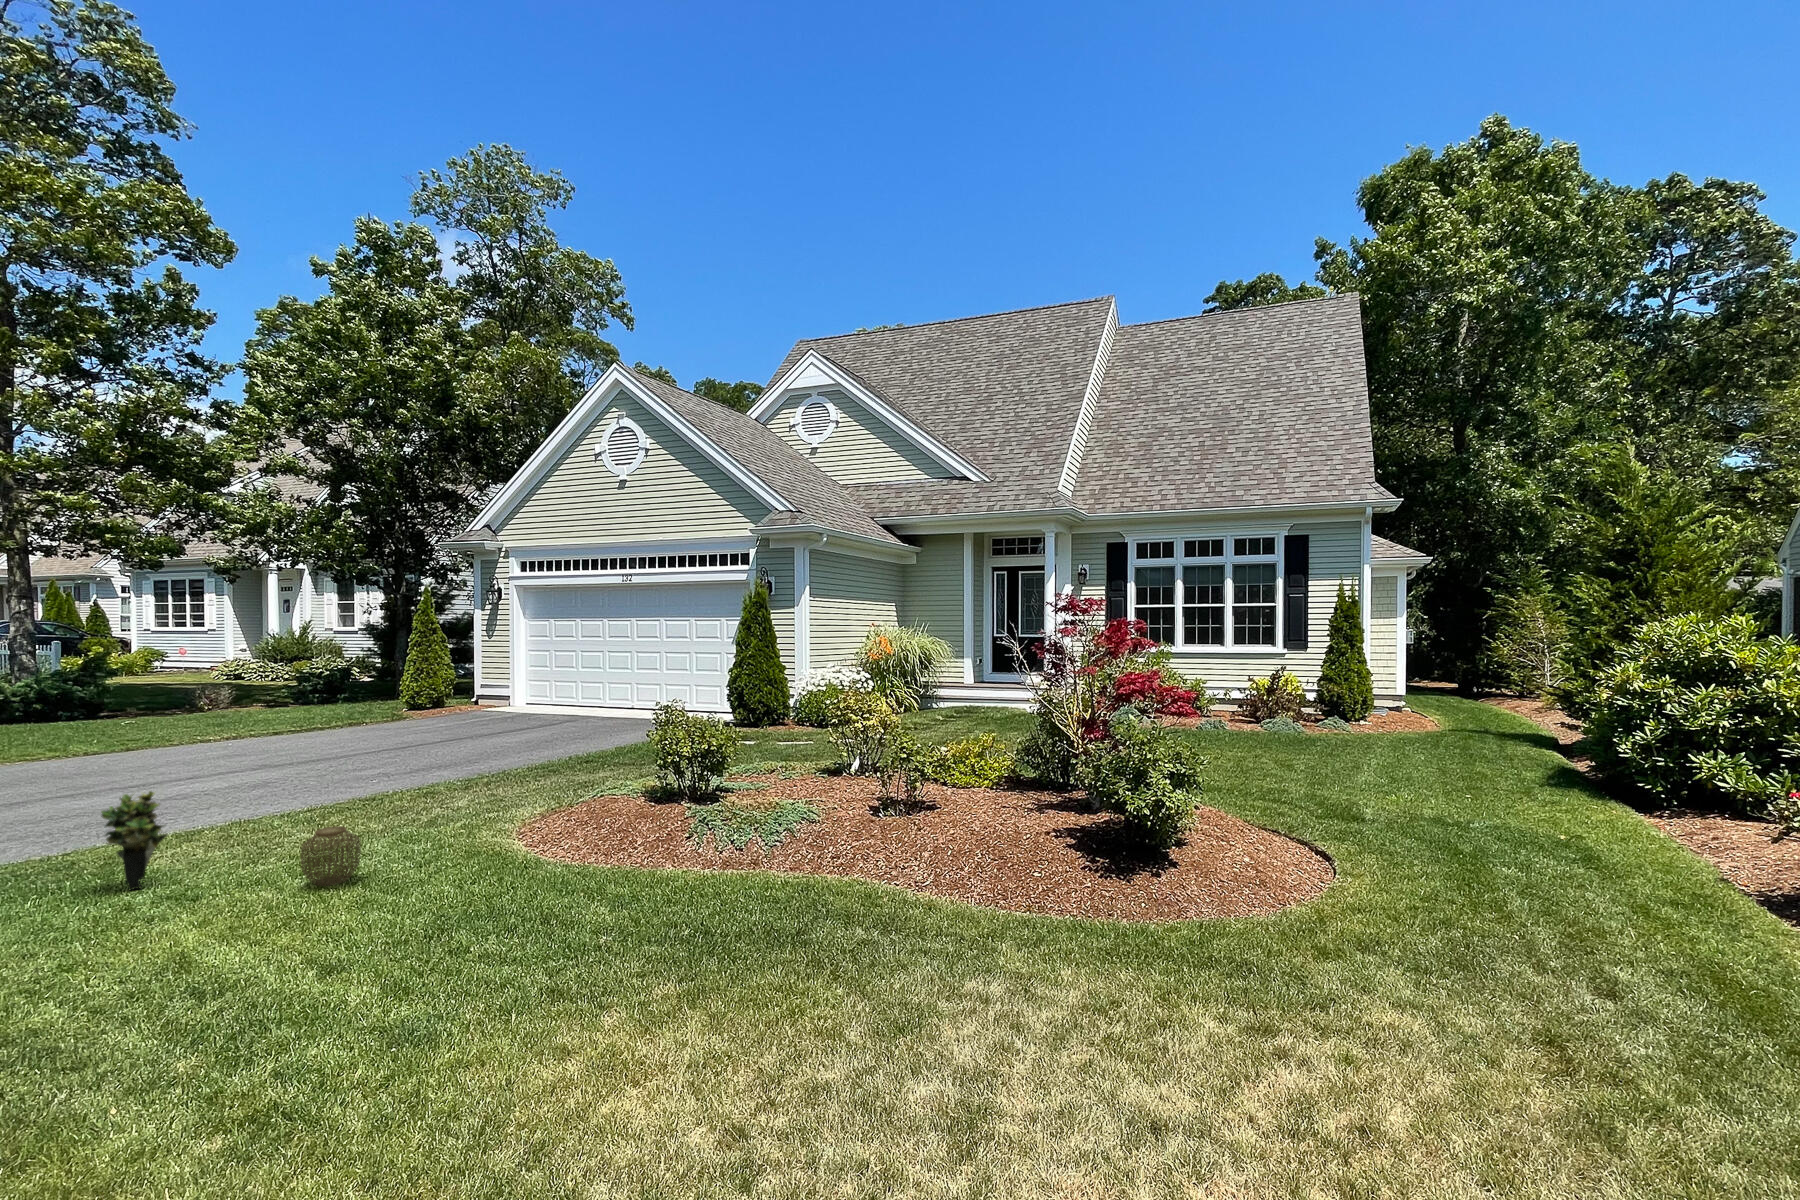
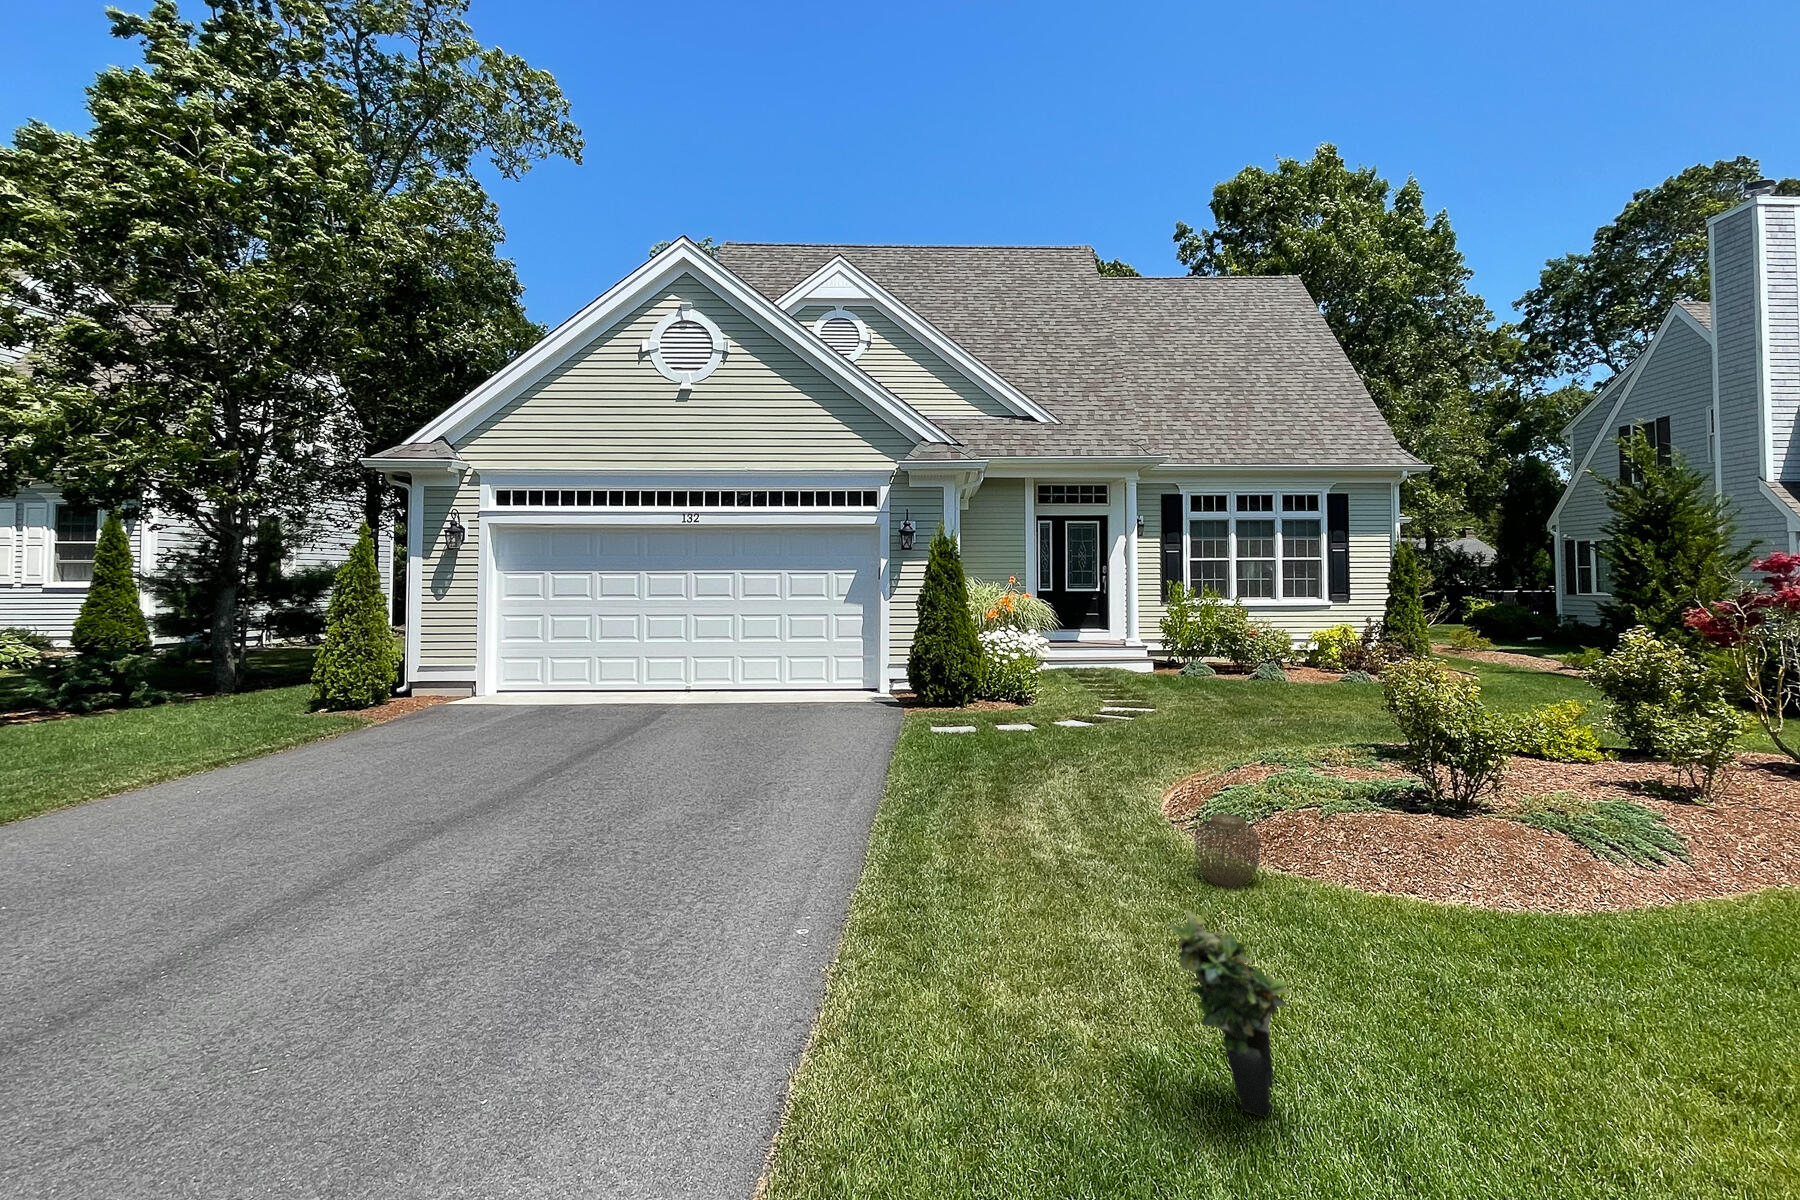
woven basket: present [301,826,360,886] -> present [1195,814,1260,887]

